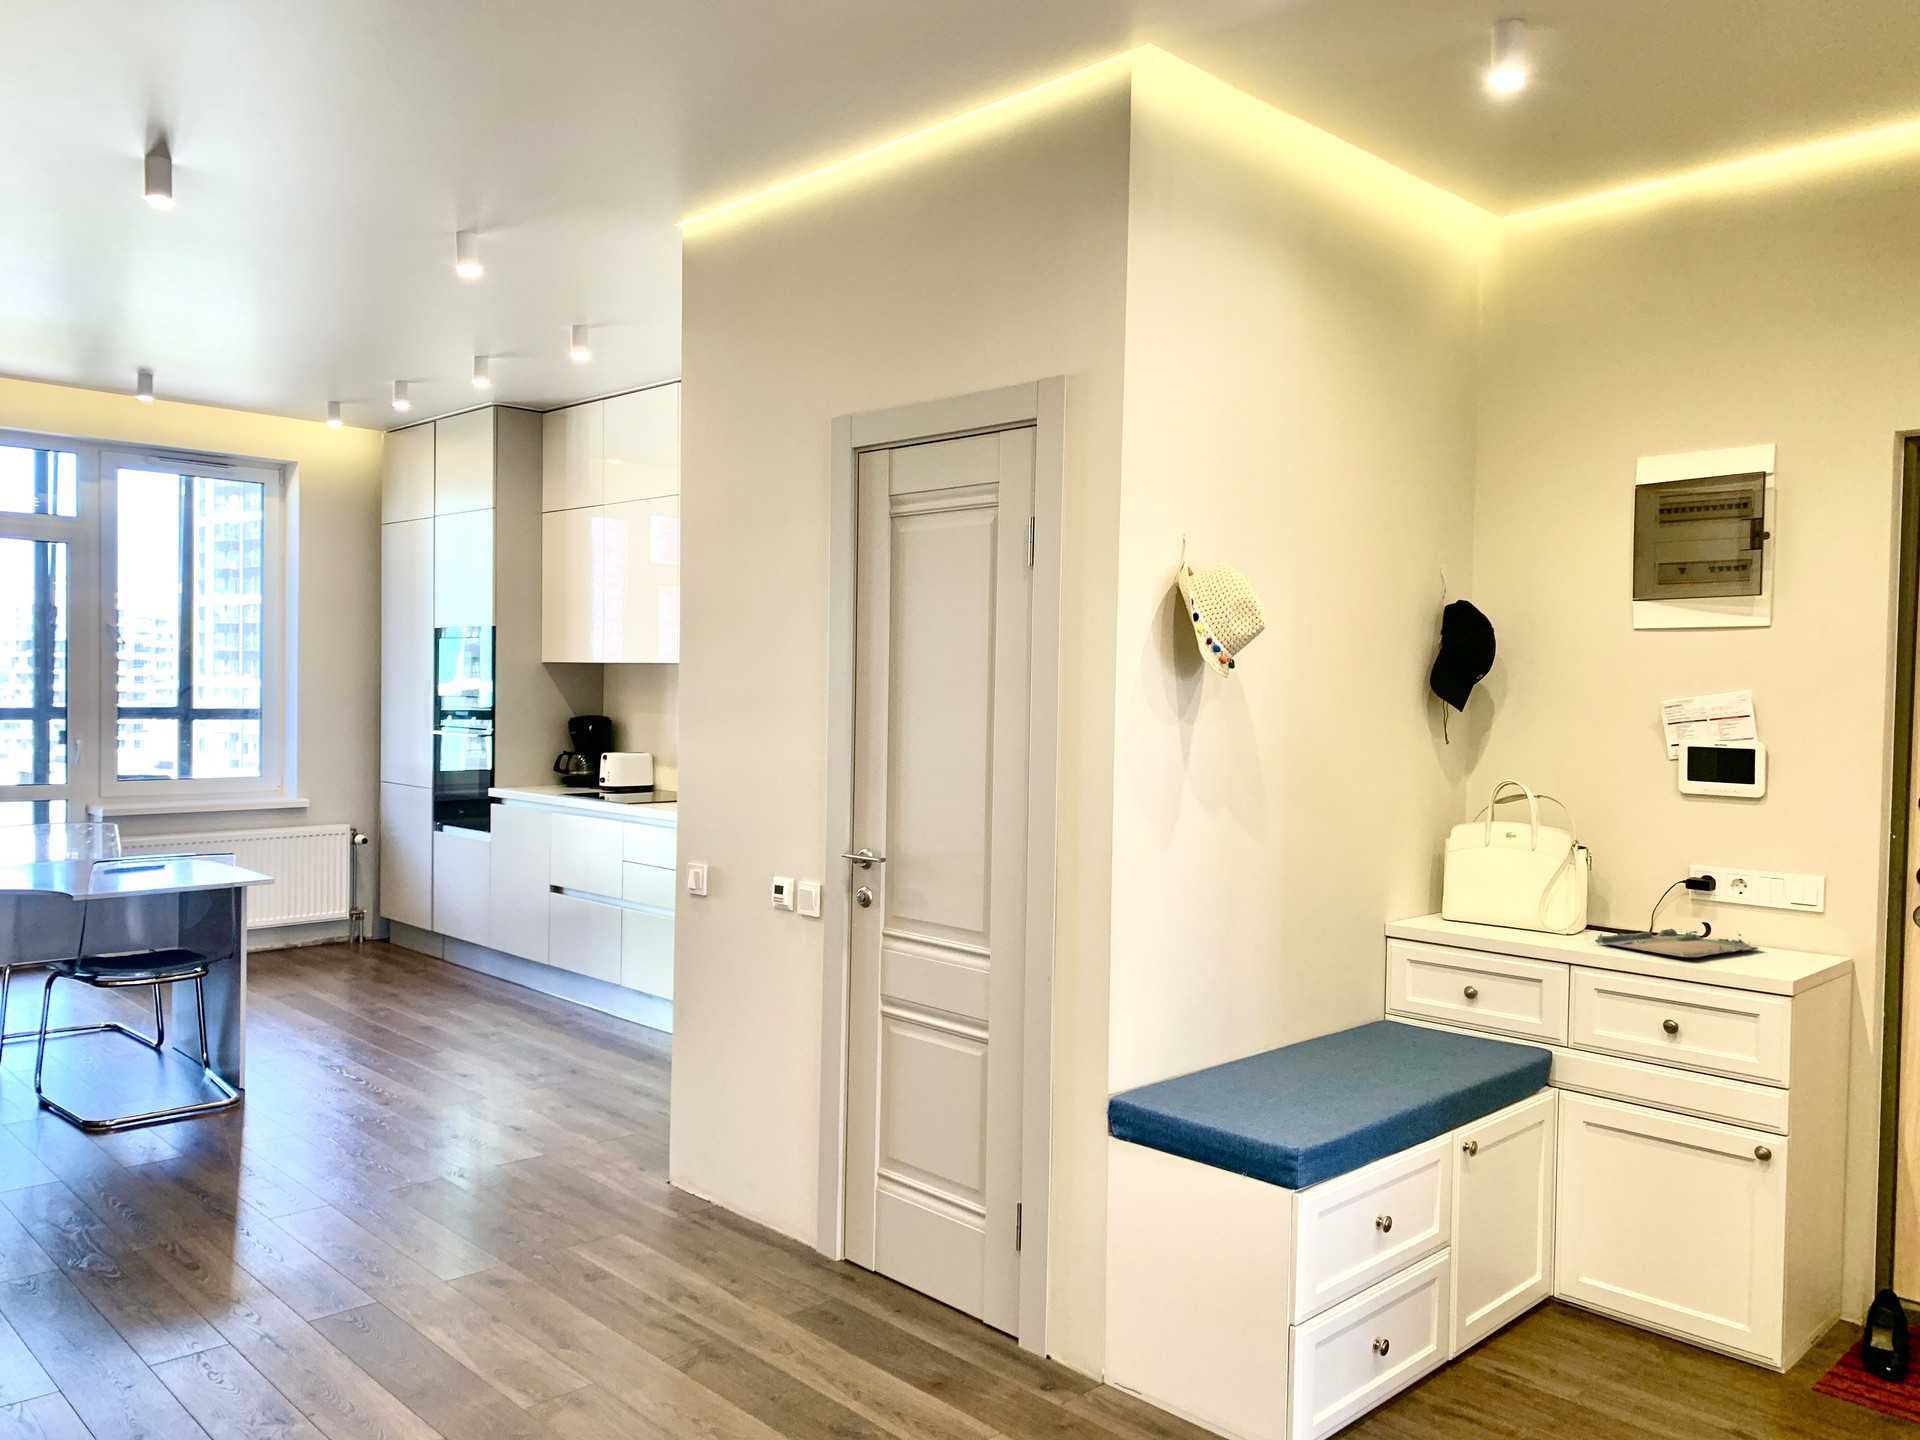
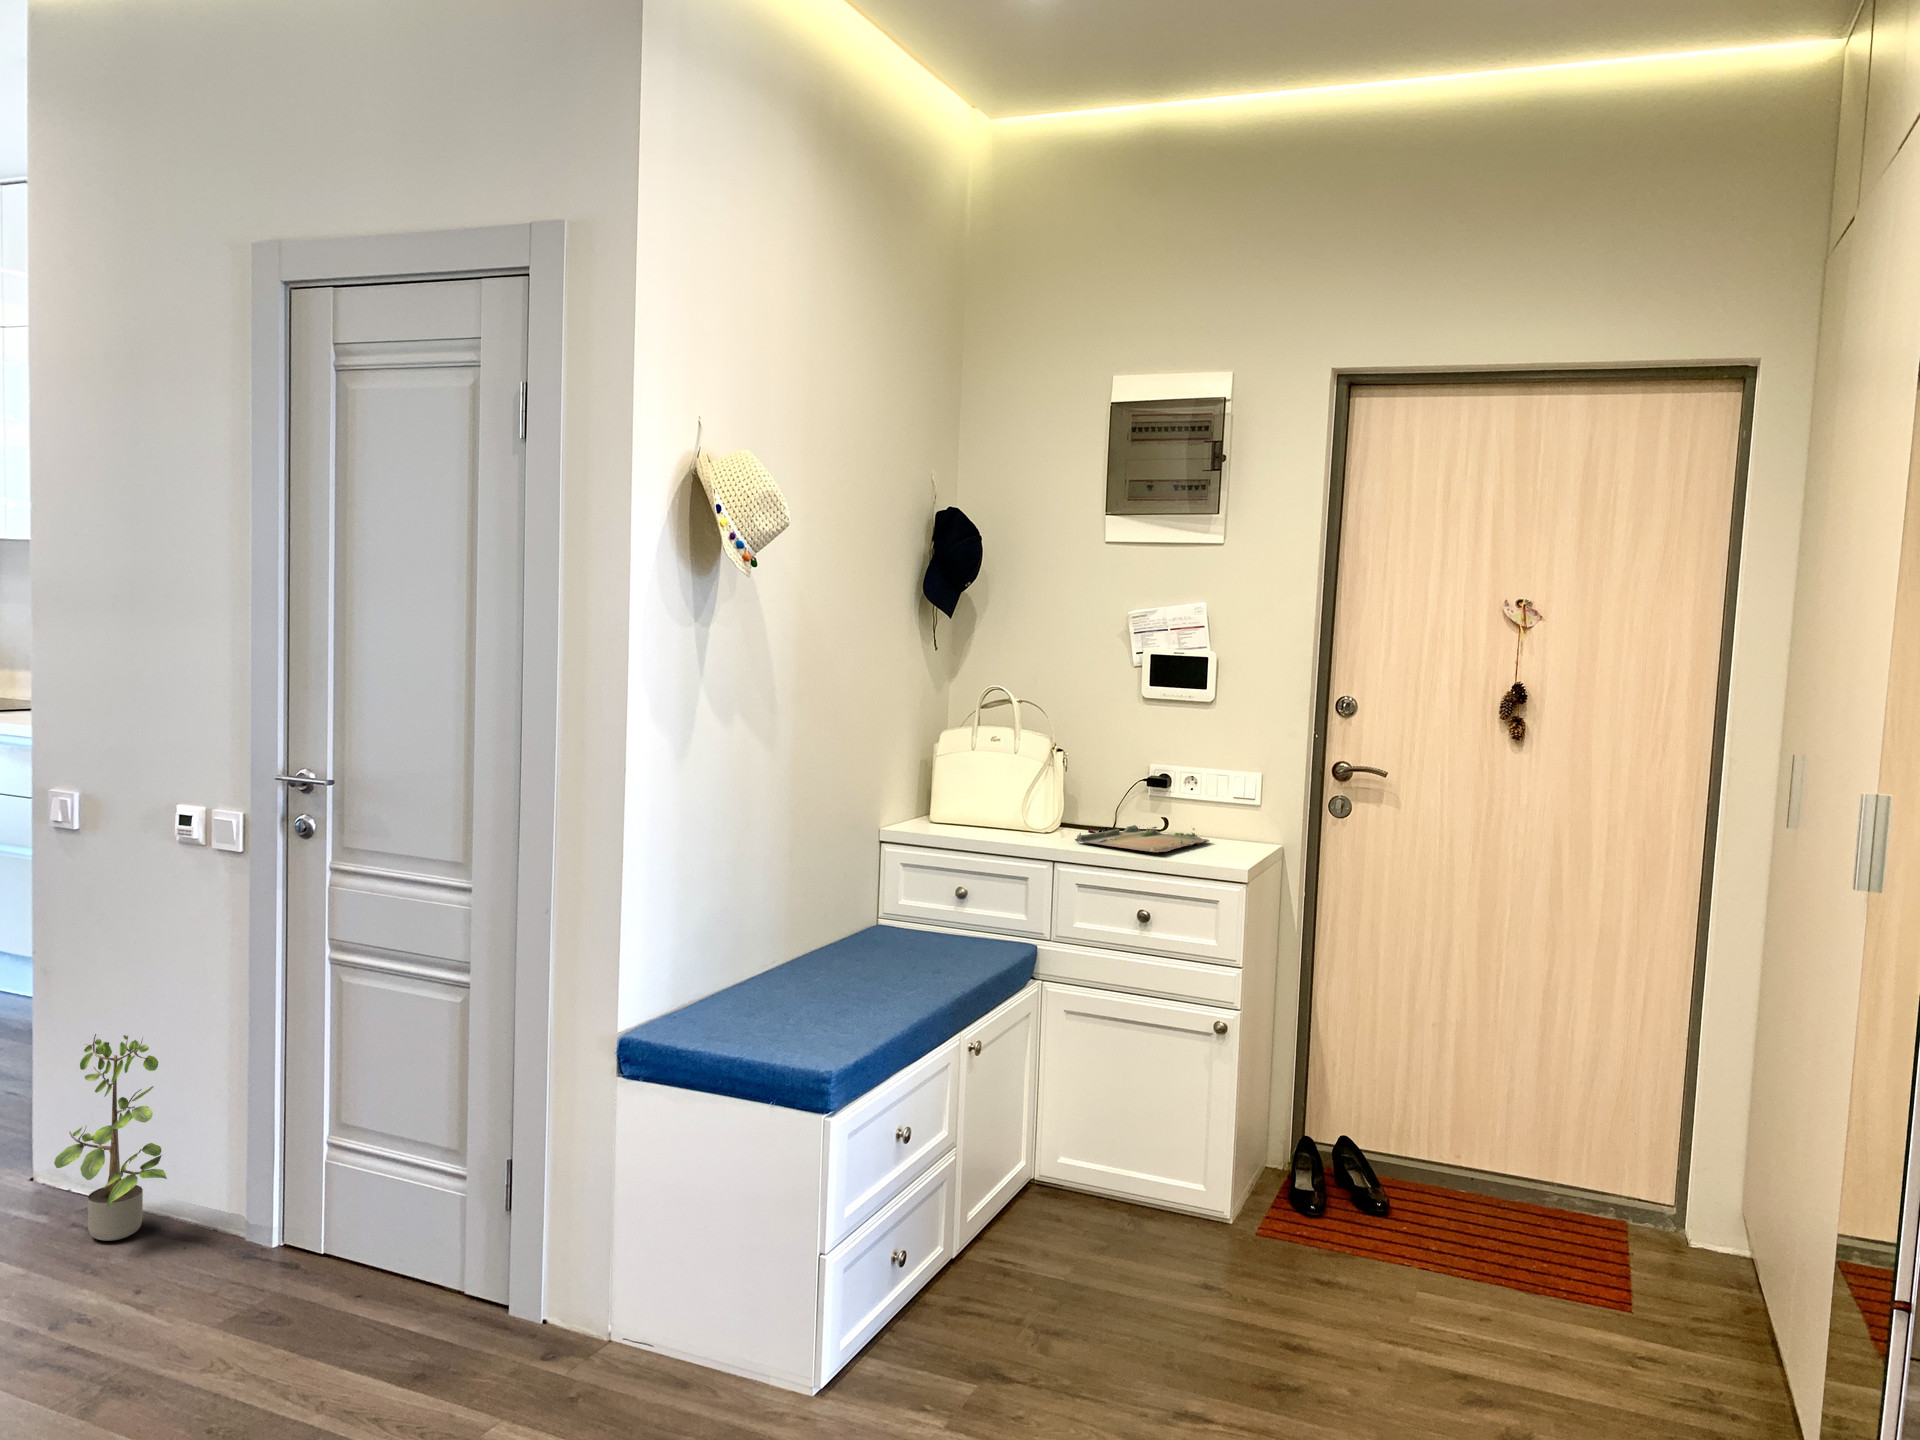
potted plant: none [681,1063,760,1236] -> present [54,1034,167,1241]

